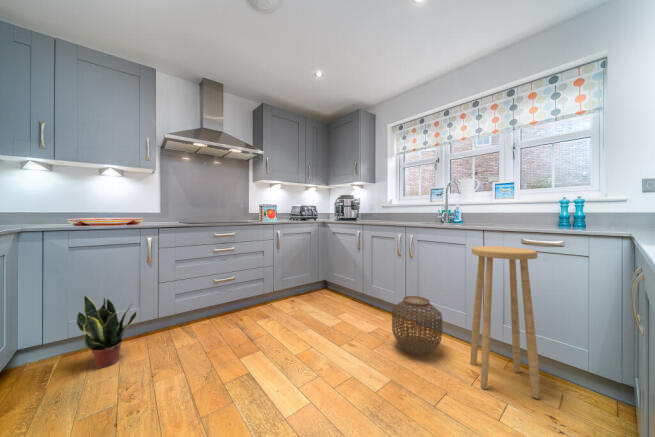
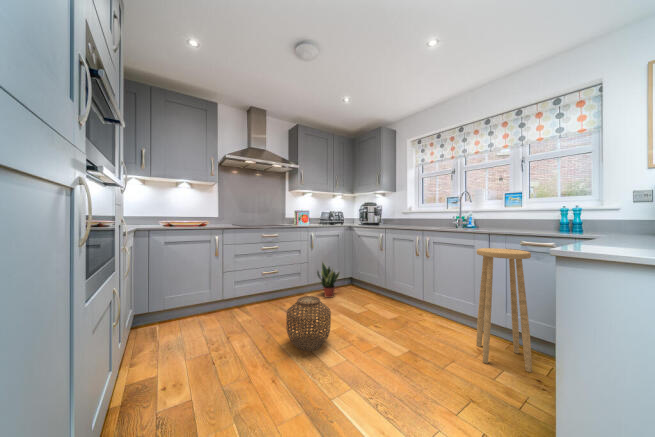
potted plant: present [77,296,137,368] -> present [317,263,340,298]
woven basket: present [392,296,442,355] -> present [286,296,331,351]

